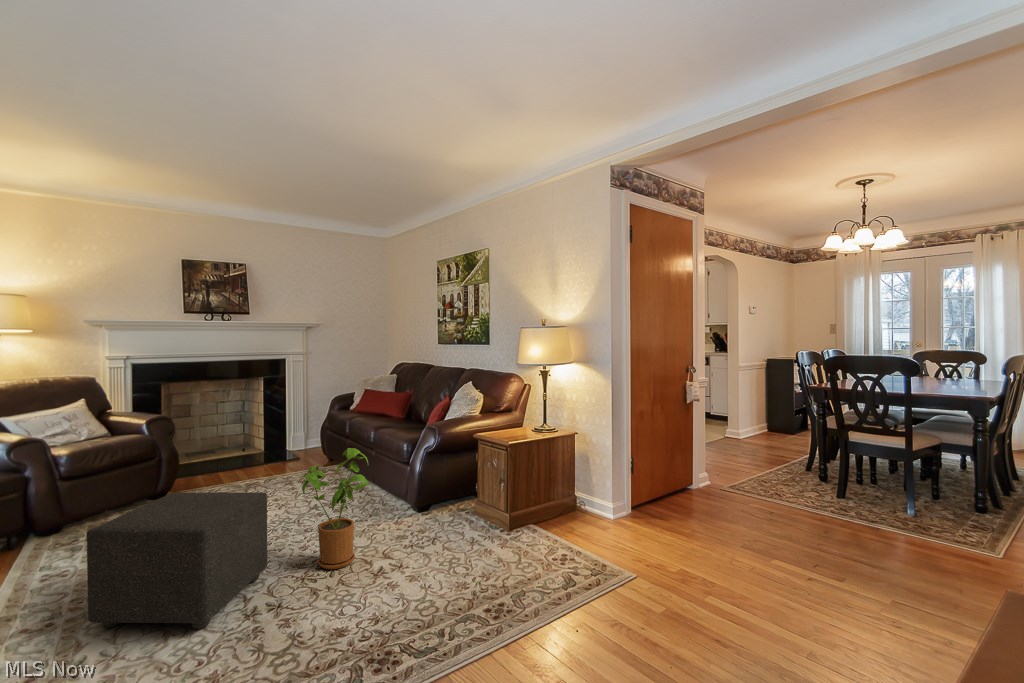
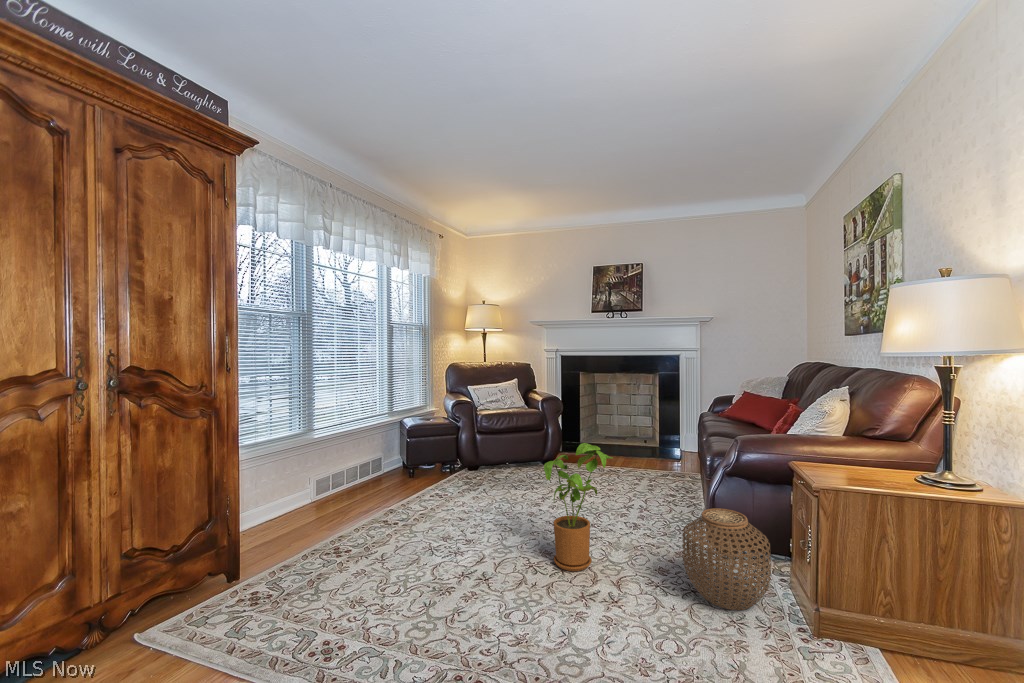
woven basket: none [426,474,482,541] -> present [682,508,771,610]
ottoman: present [86,492,267,629] -> none [401,452,517,566]

